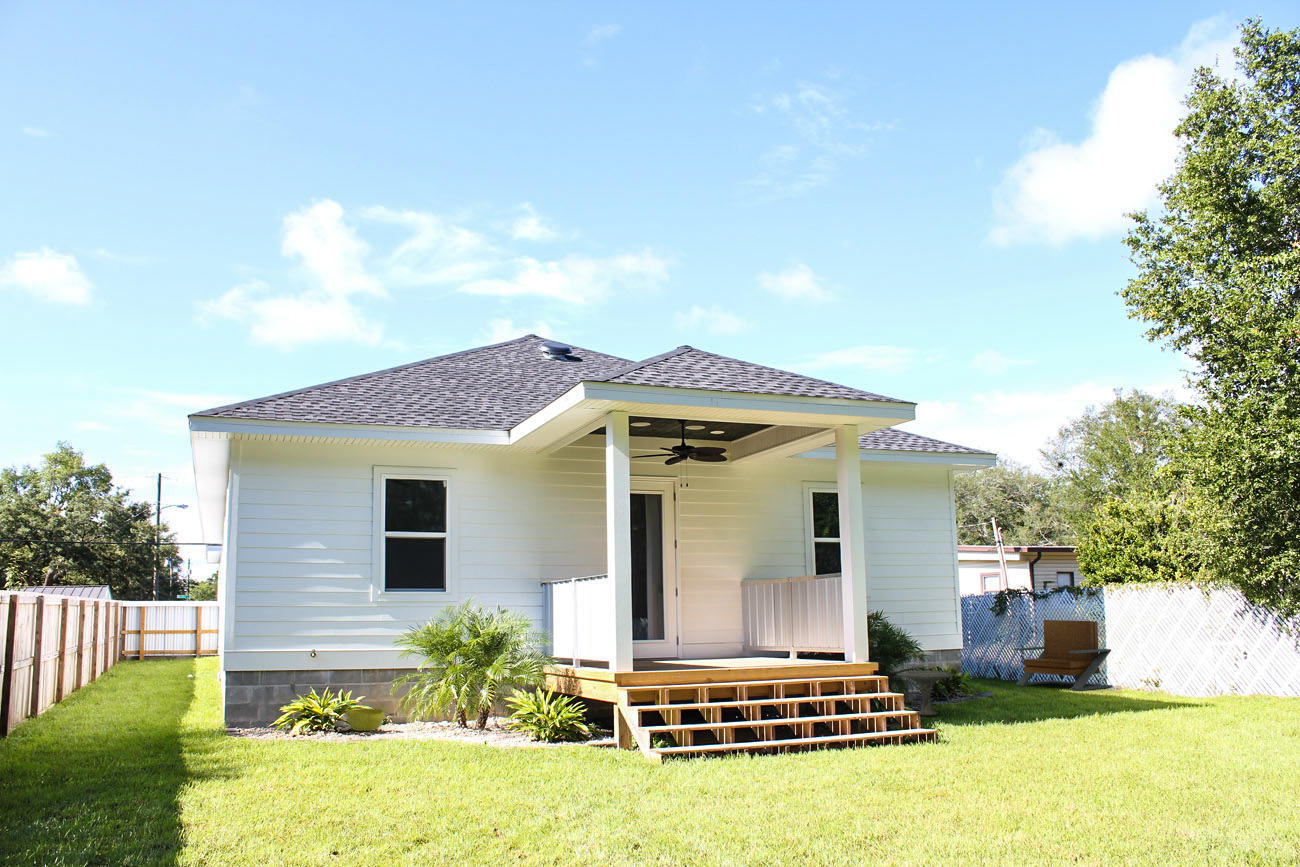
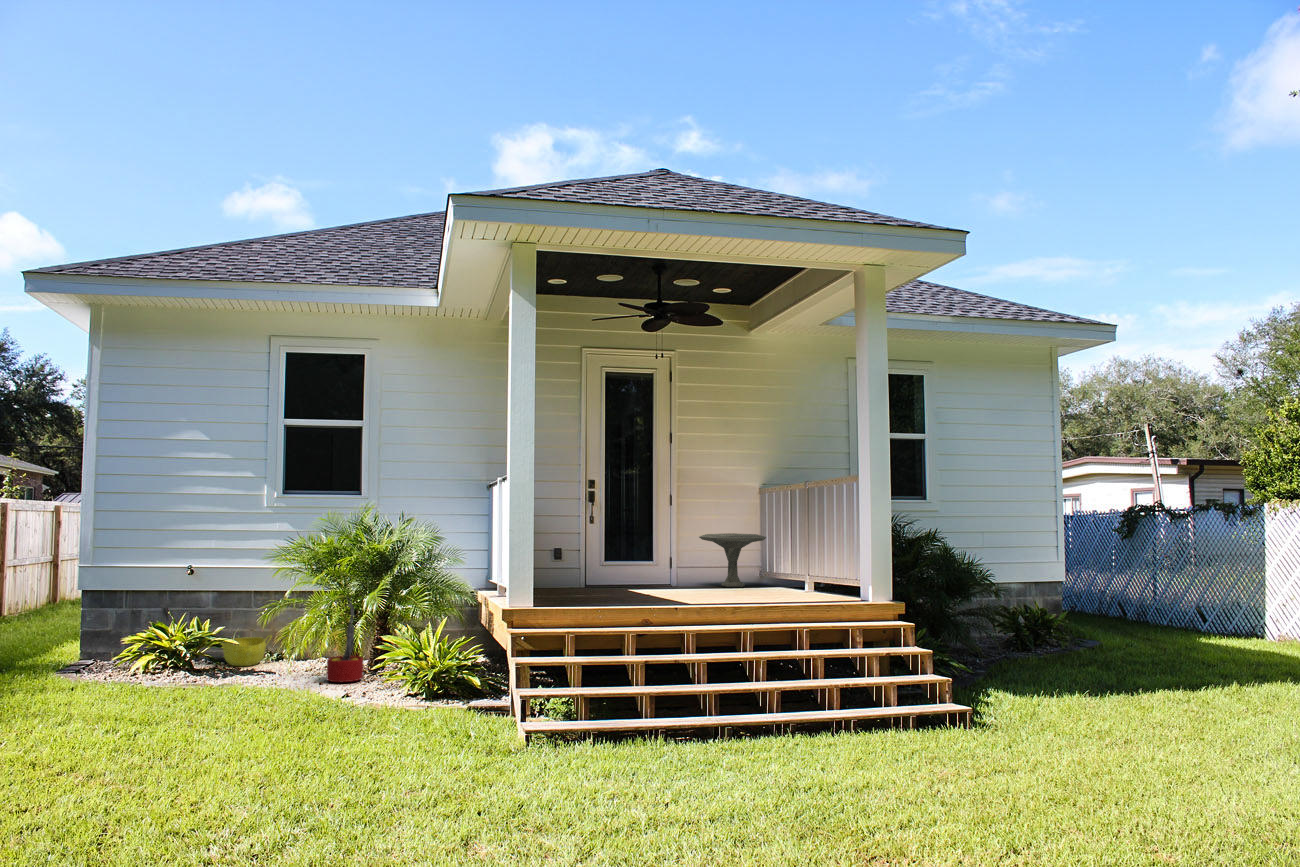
lounge chair: present [1014,620,1113,691] -> none [1140,546,1278,641]
decorative plant: none [455,667,484,737] -> present [327,596,364,682]
side table: present [897,670,954,716] -> present [699,533,766,587]

